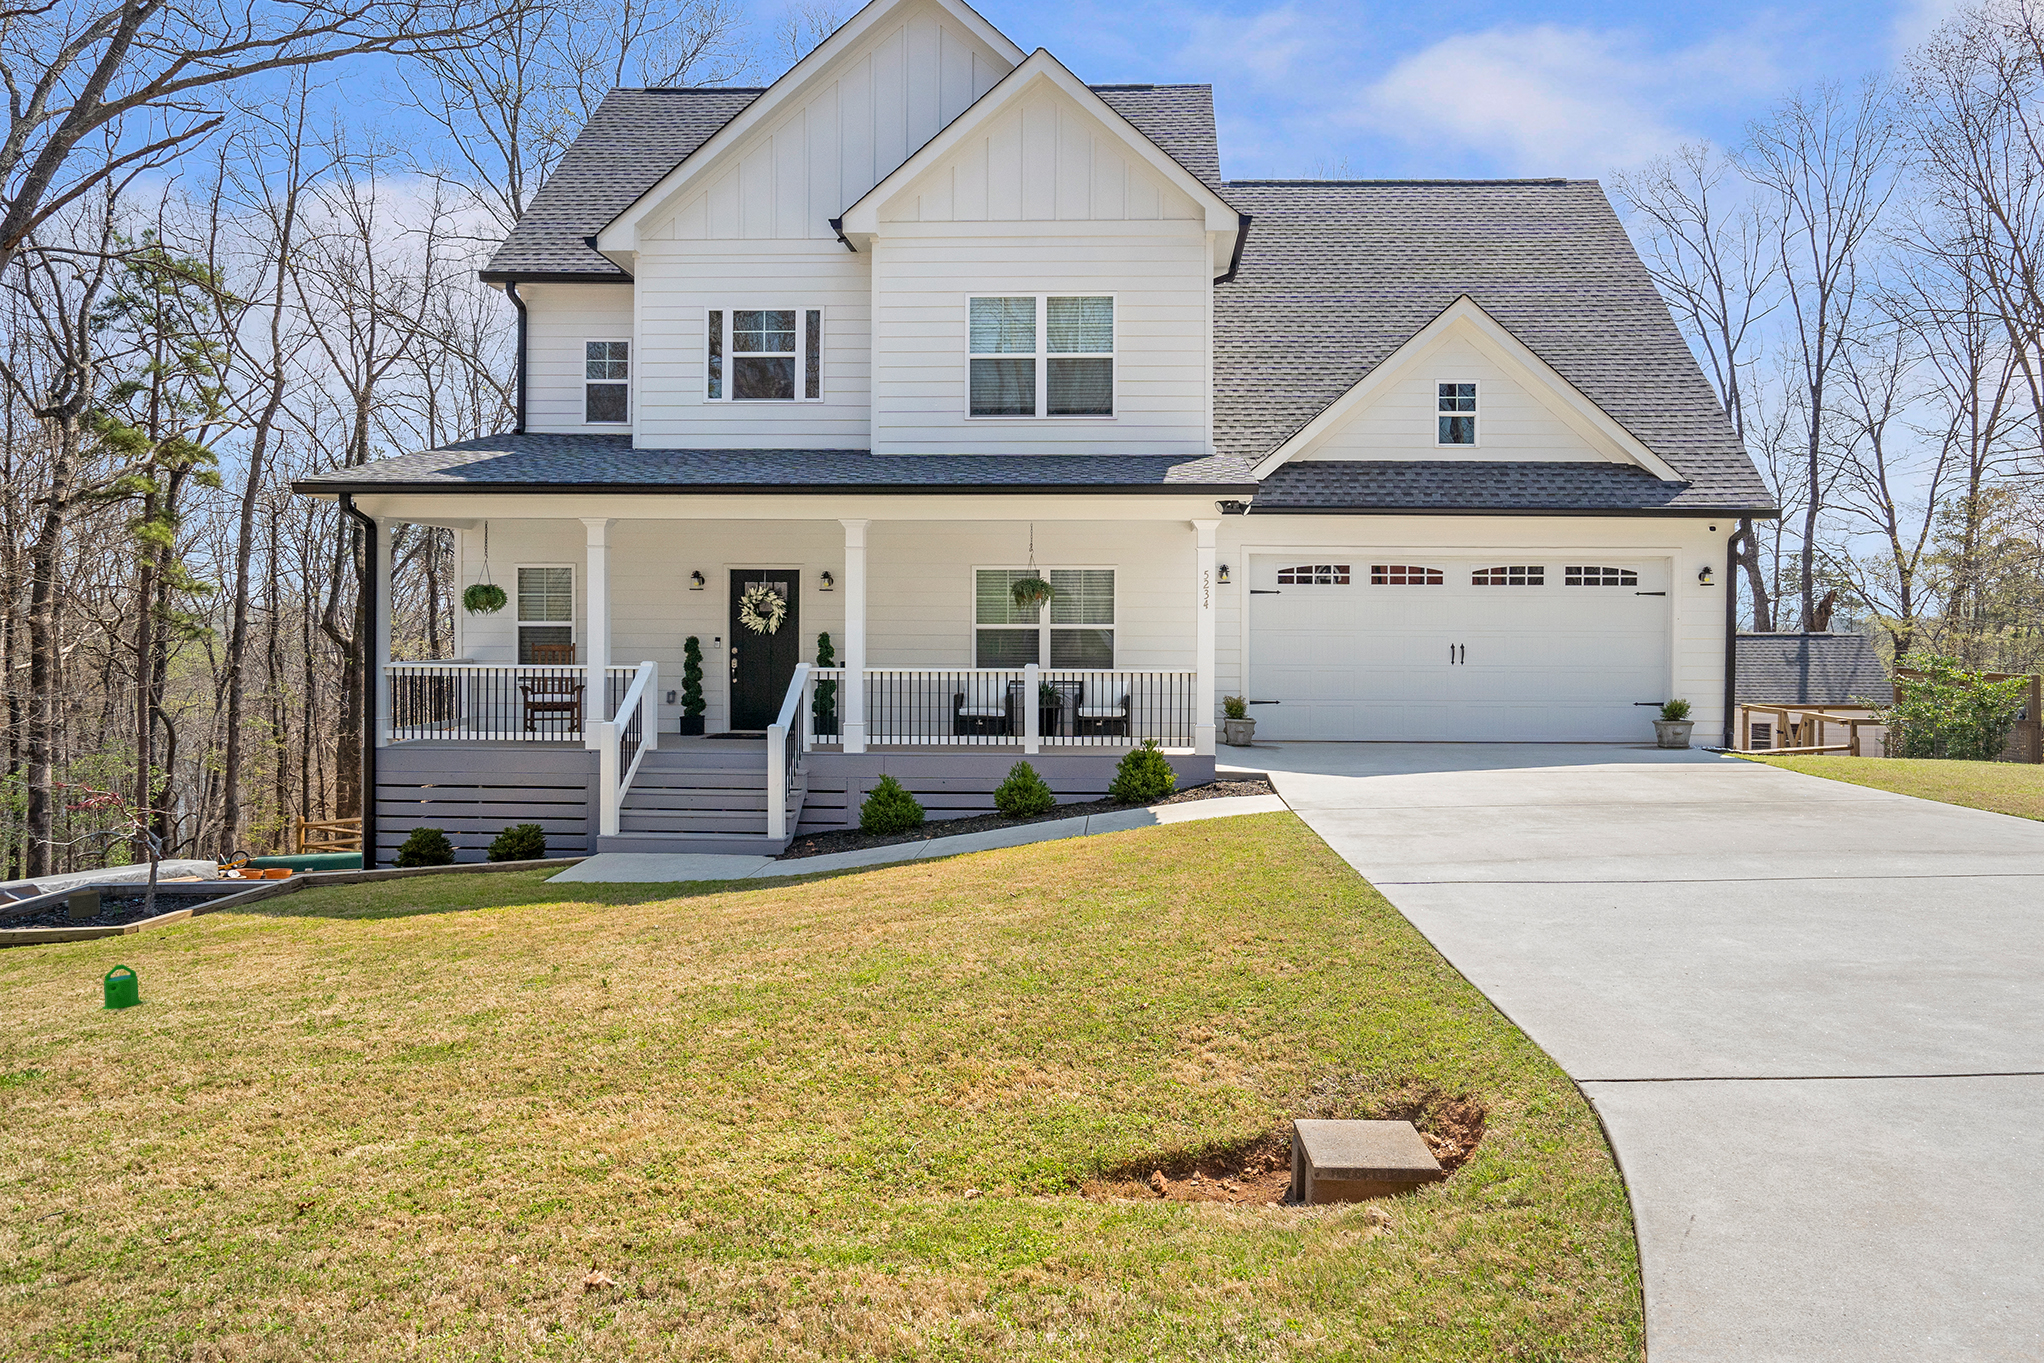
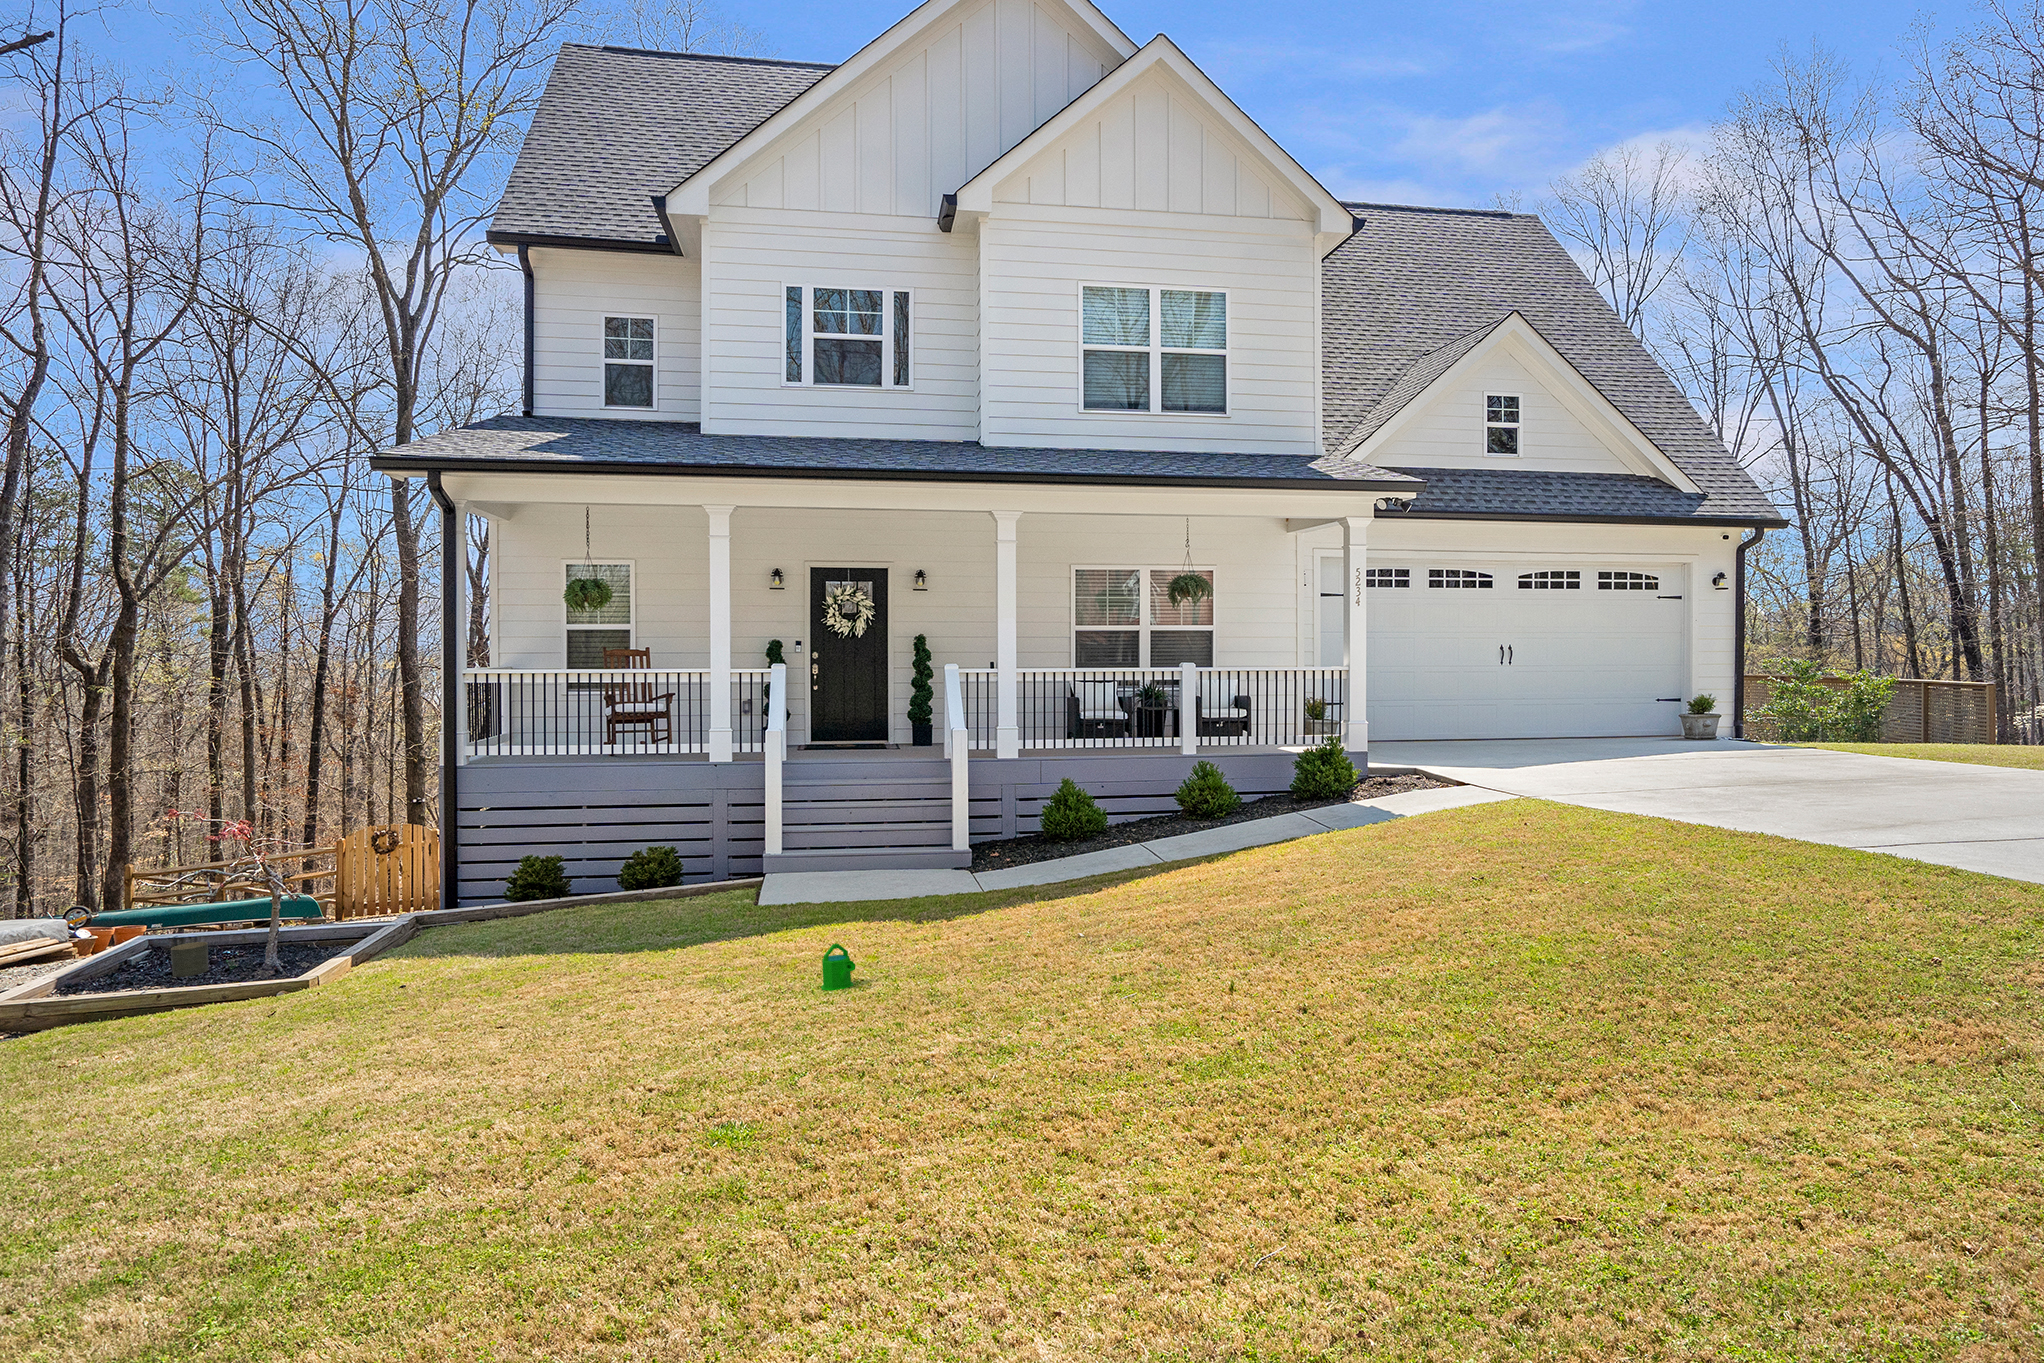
watering can: present [102,964,142,1010] -> present [821,943,855,991]

